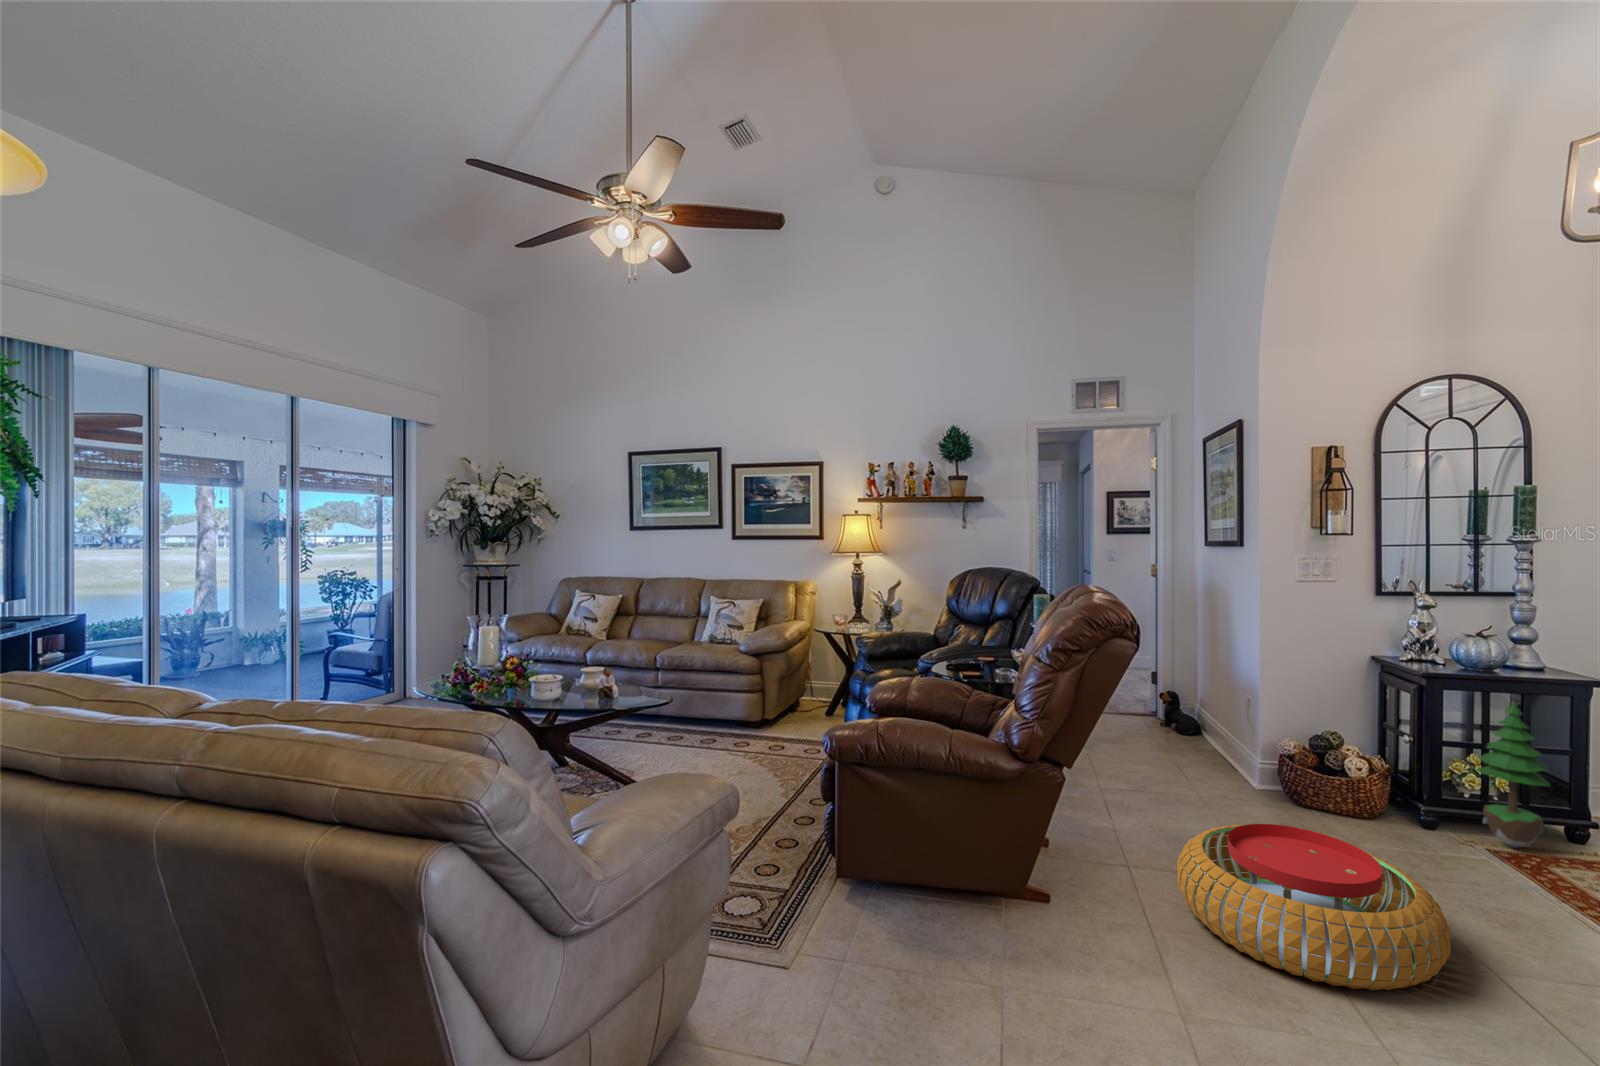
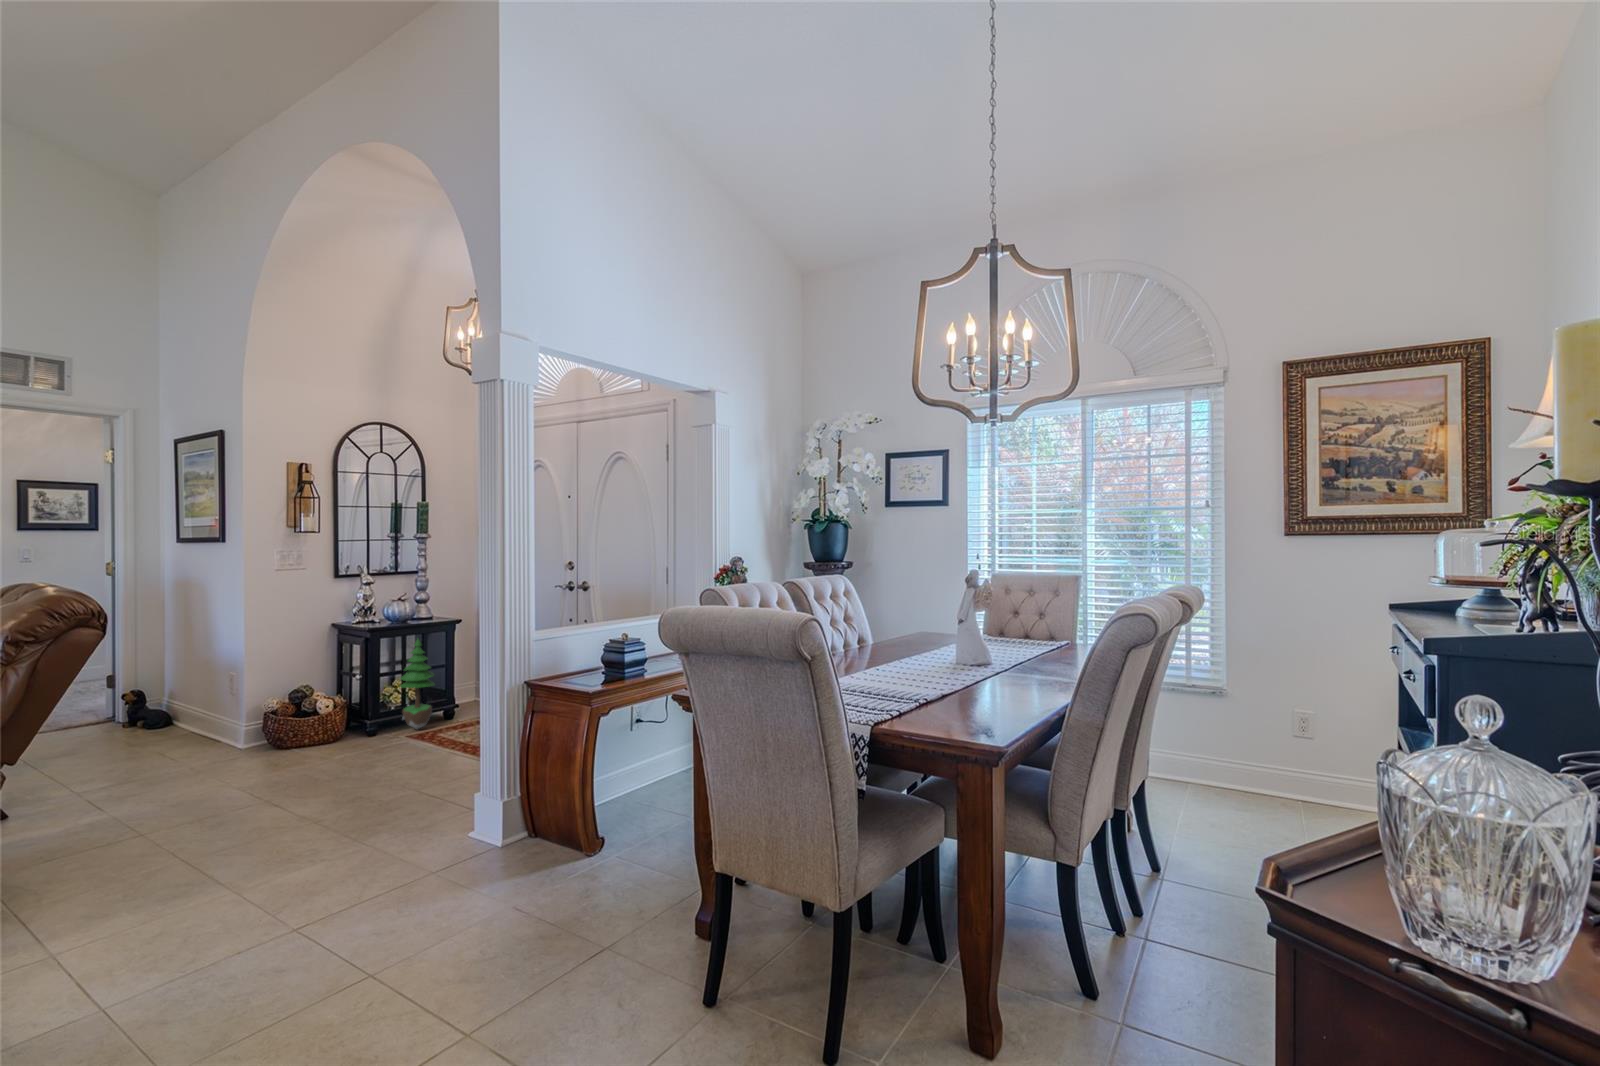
pouf: present [1177,824,1451,991] -> none [197,751,393,853]

